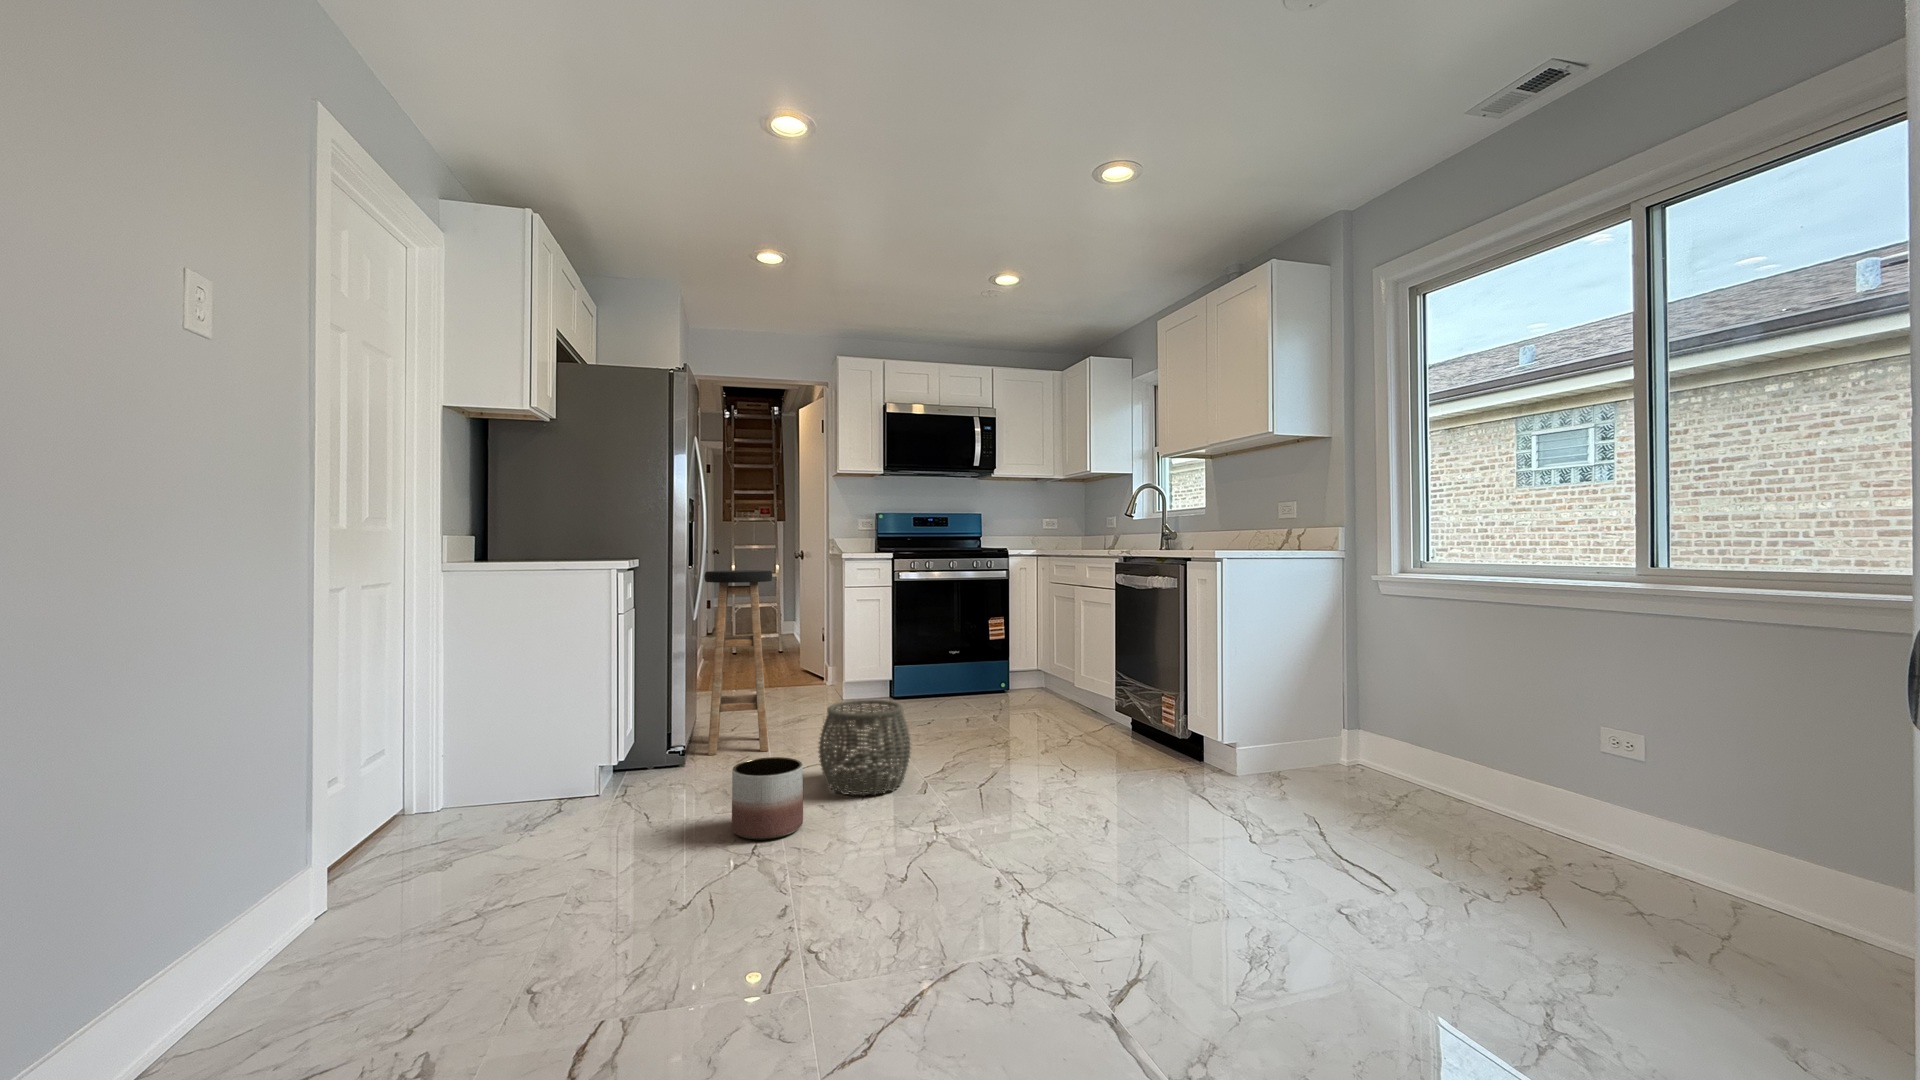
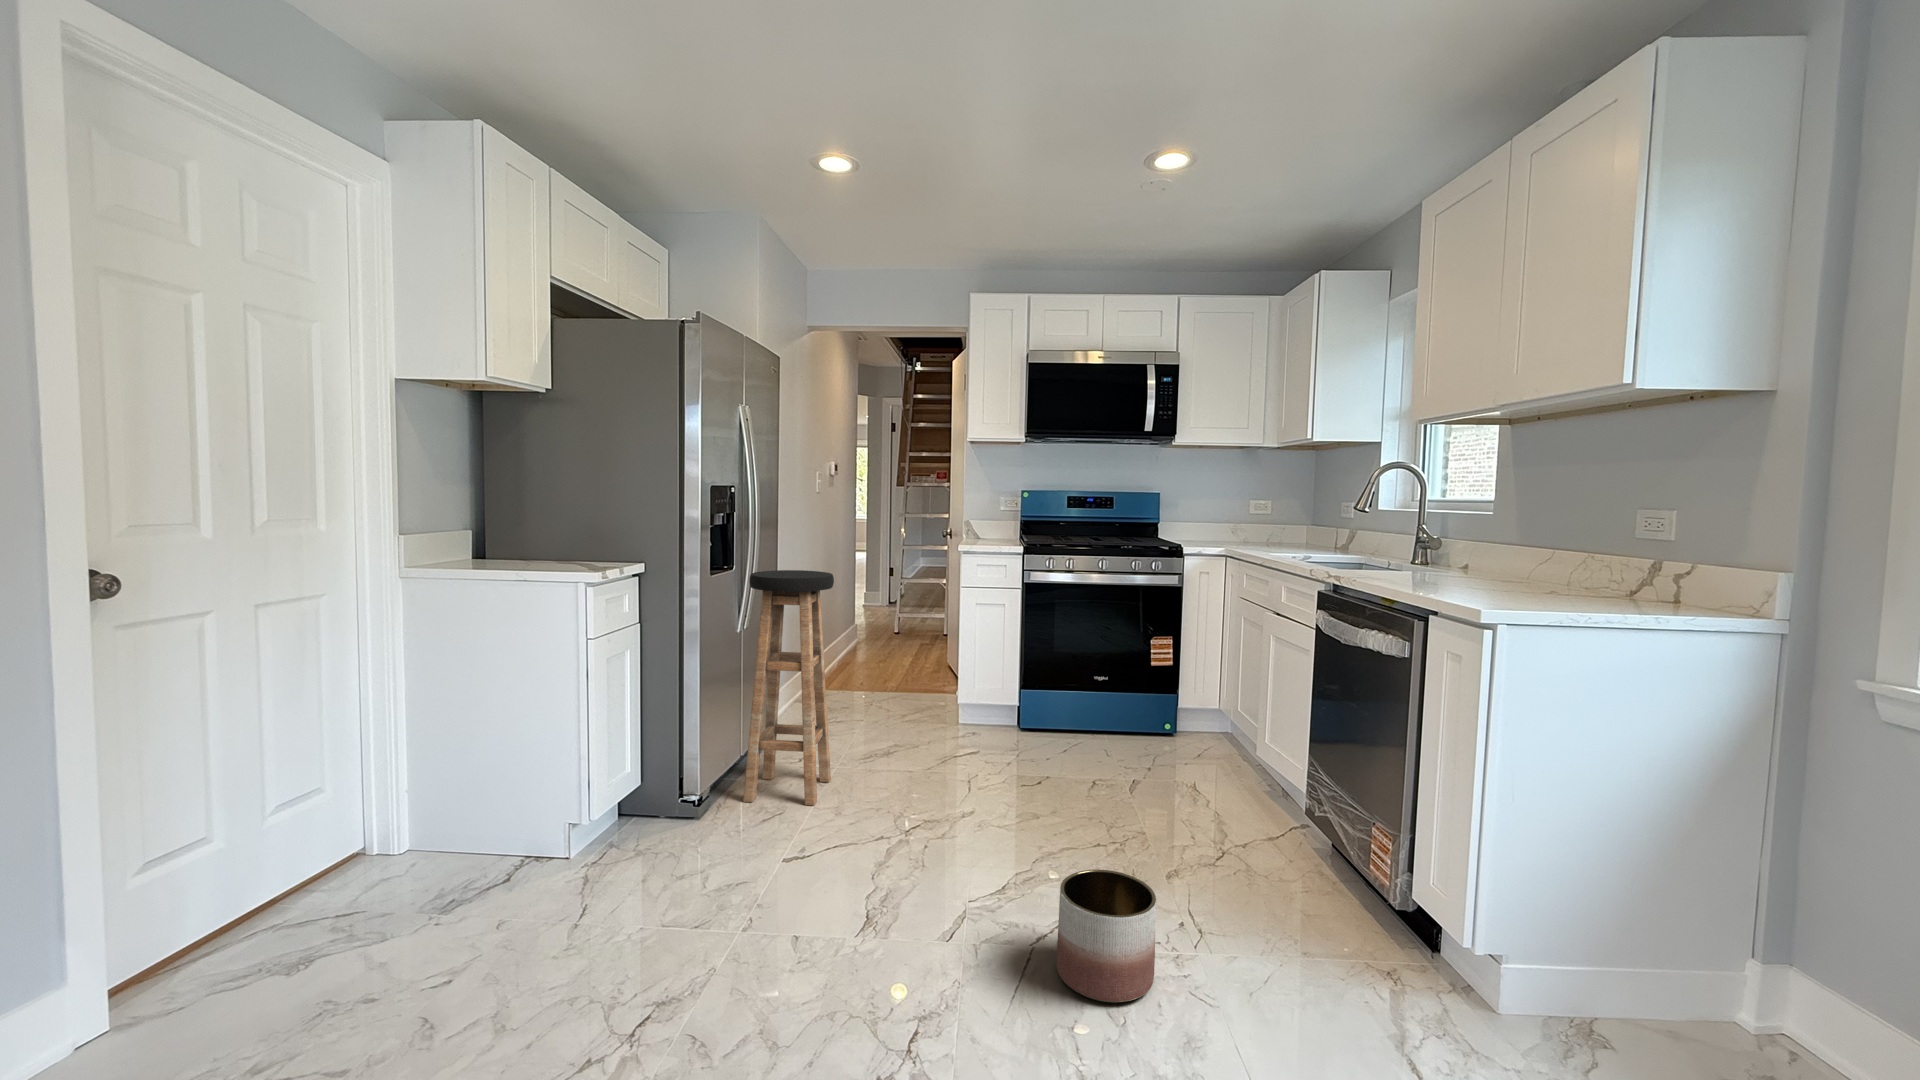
woven basket: present [819,700,911,796] -> none [816,777,950,933]
planter: present [732,757,803,840] -> present [1057,869,1156,1003]

